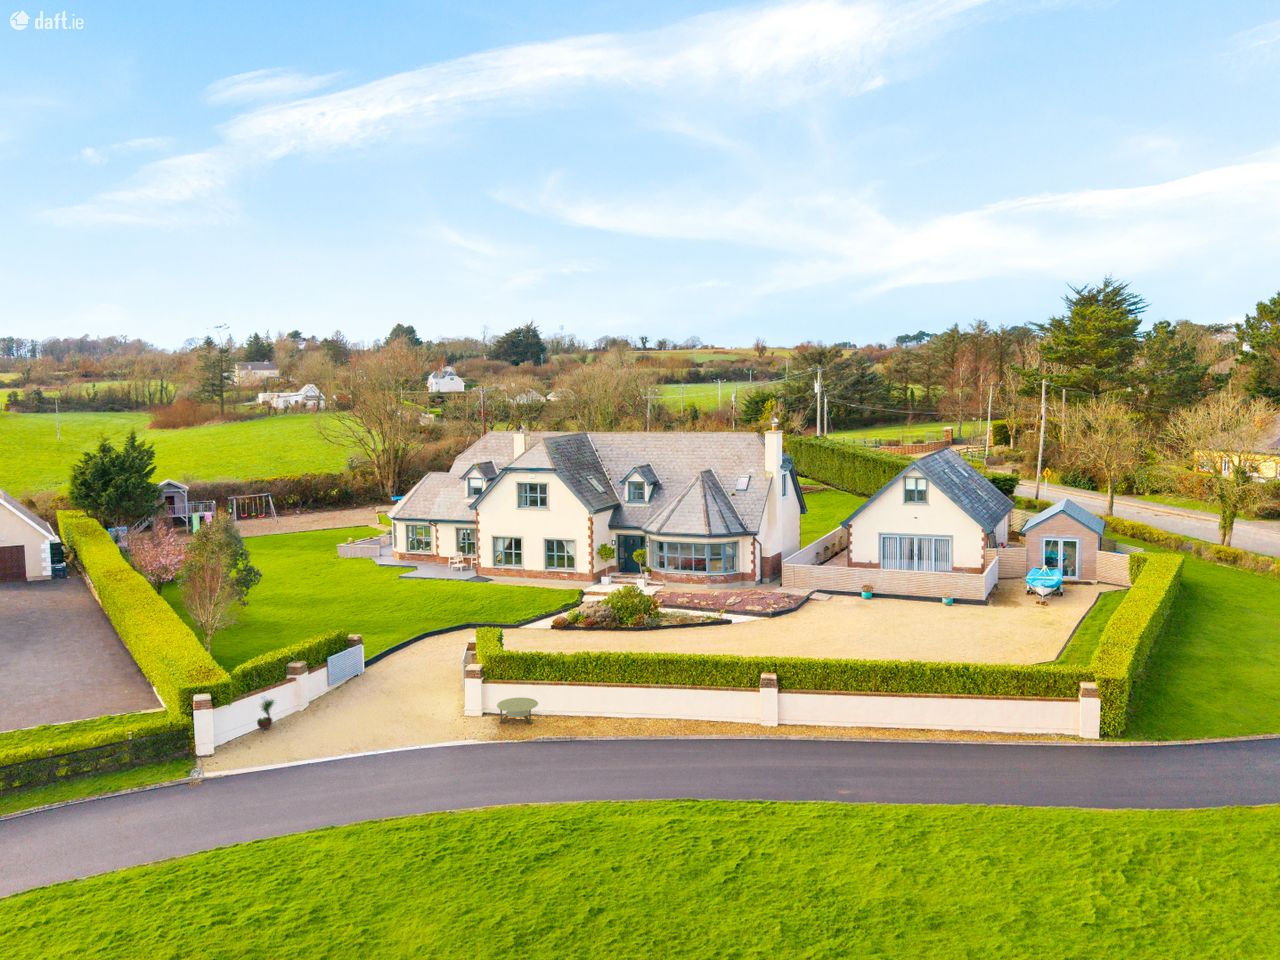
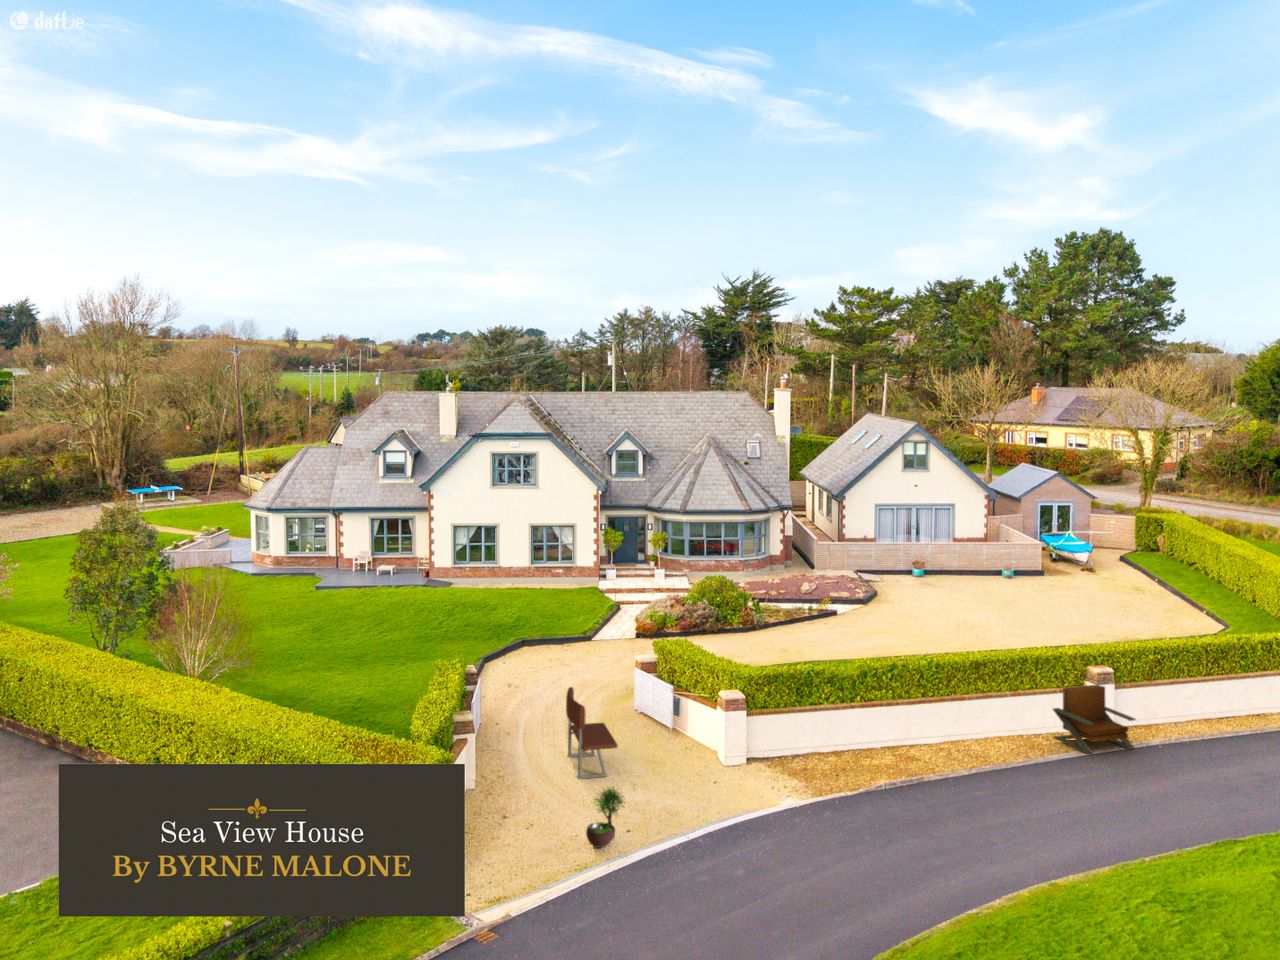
bench: none [313,650,352,701] -> present [566,687,618,779]
lounge chair: none [610,685,654,732] -> present [1053,685,1135,754]
round table: present [497,698,538,725] -> none [914,724,982,769]

